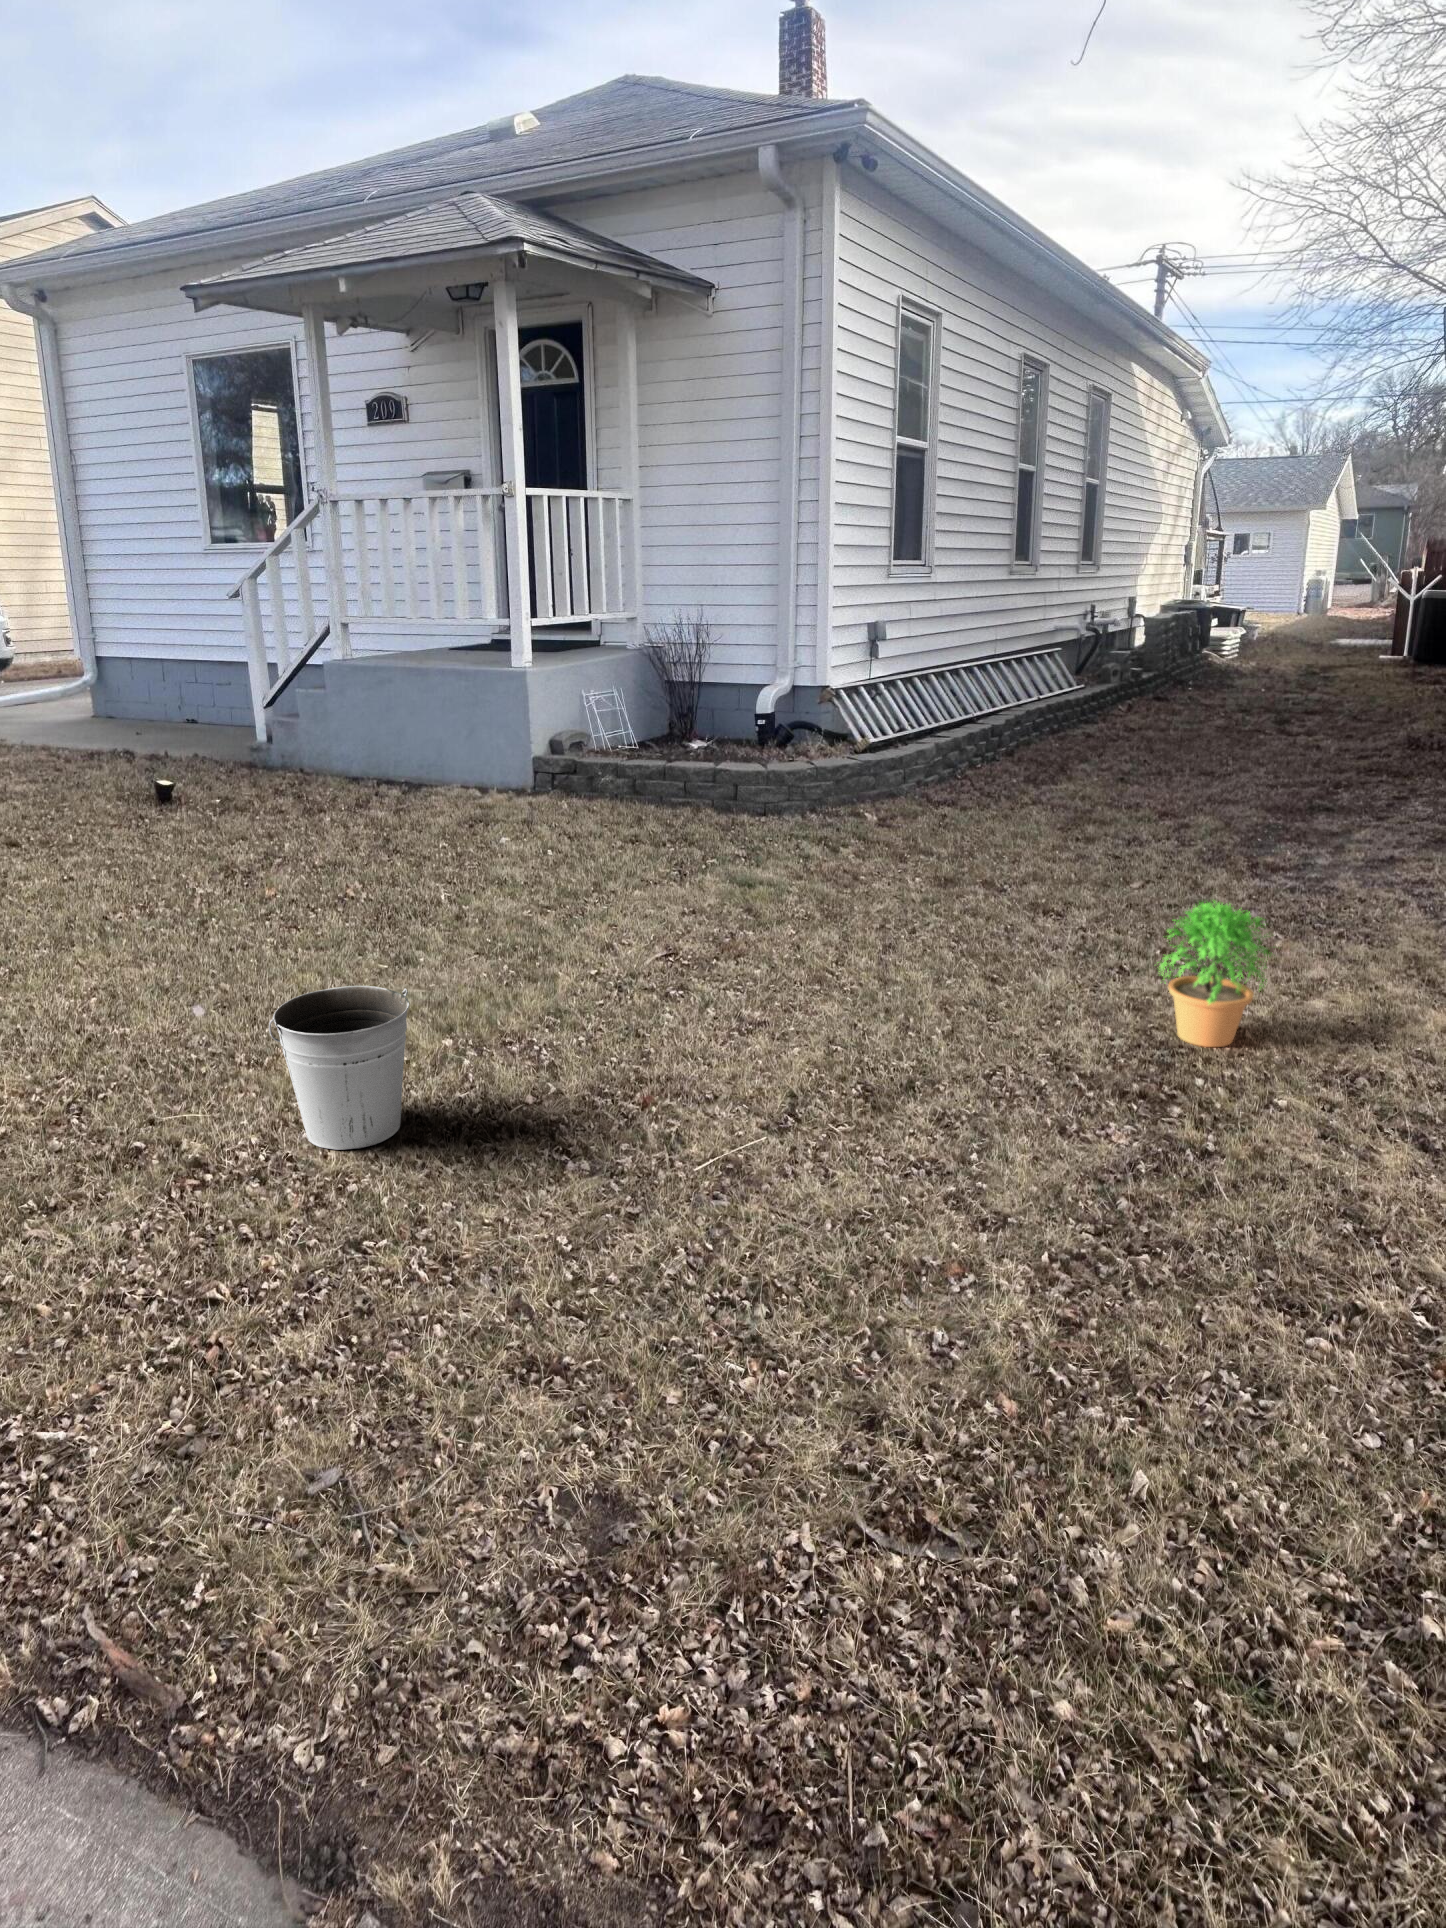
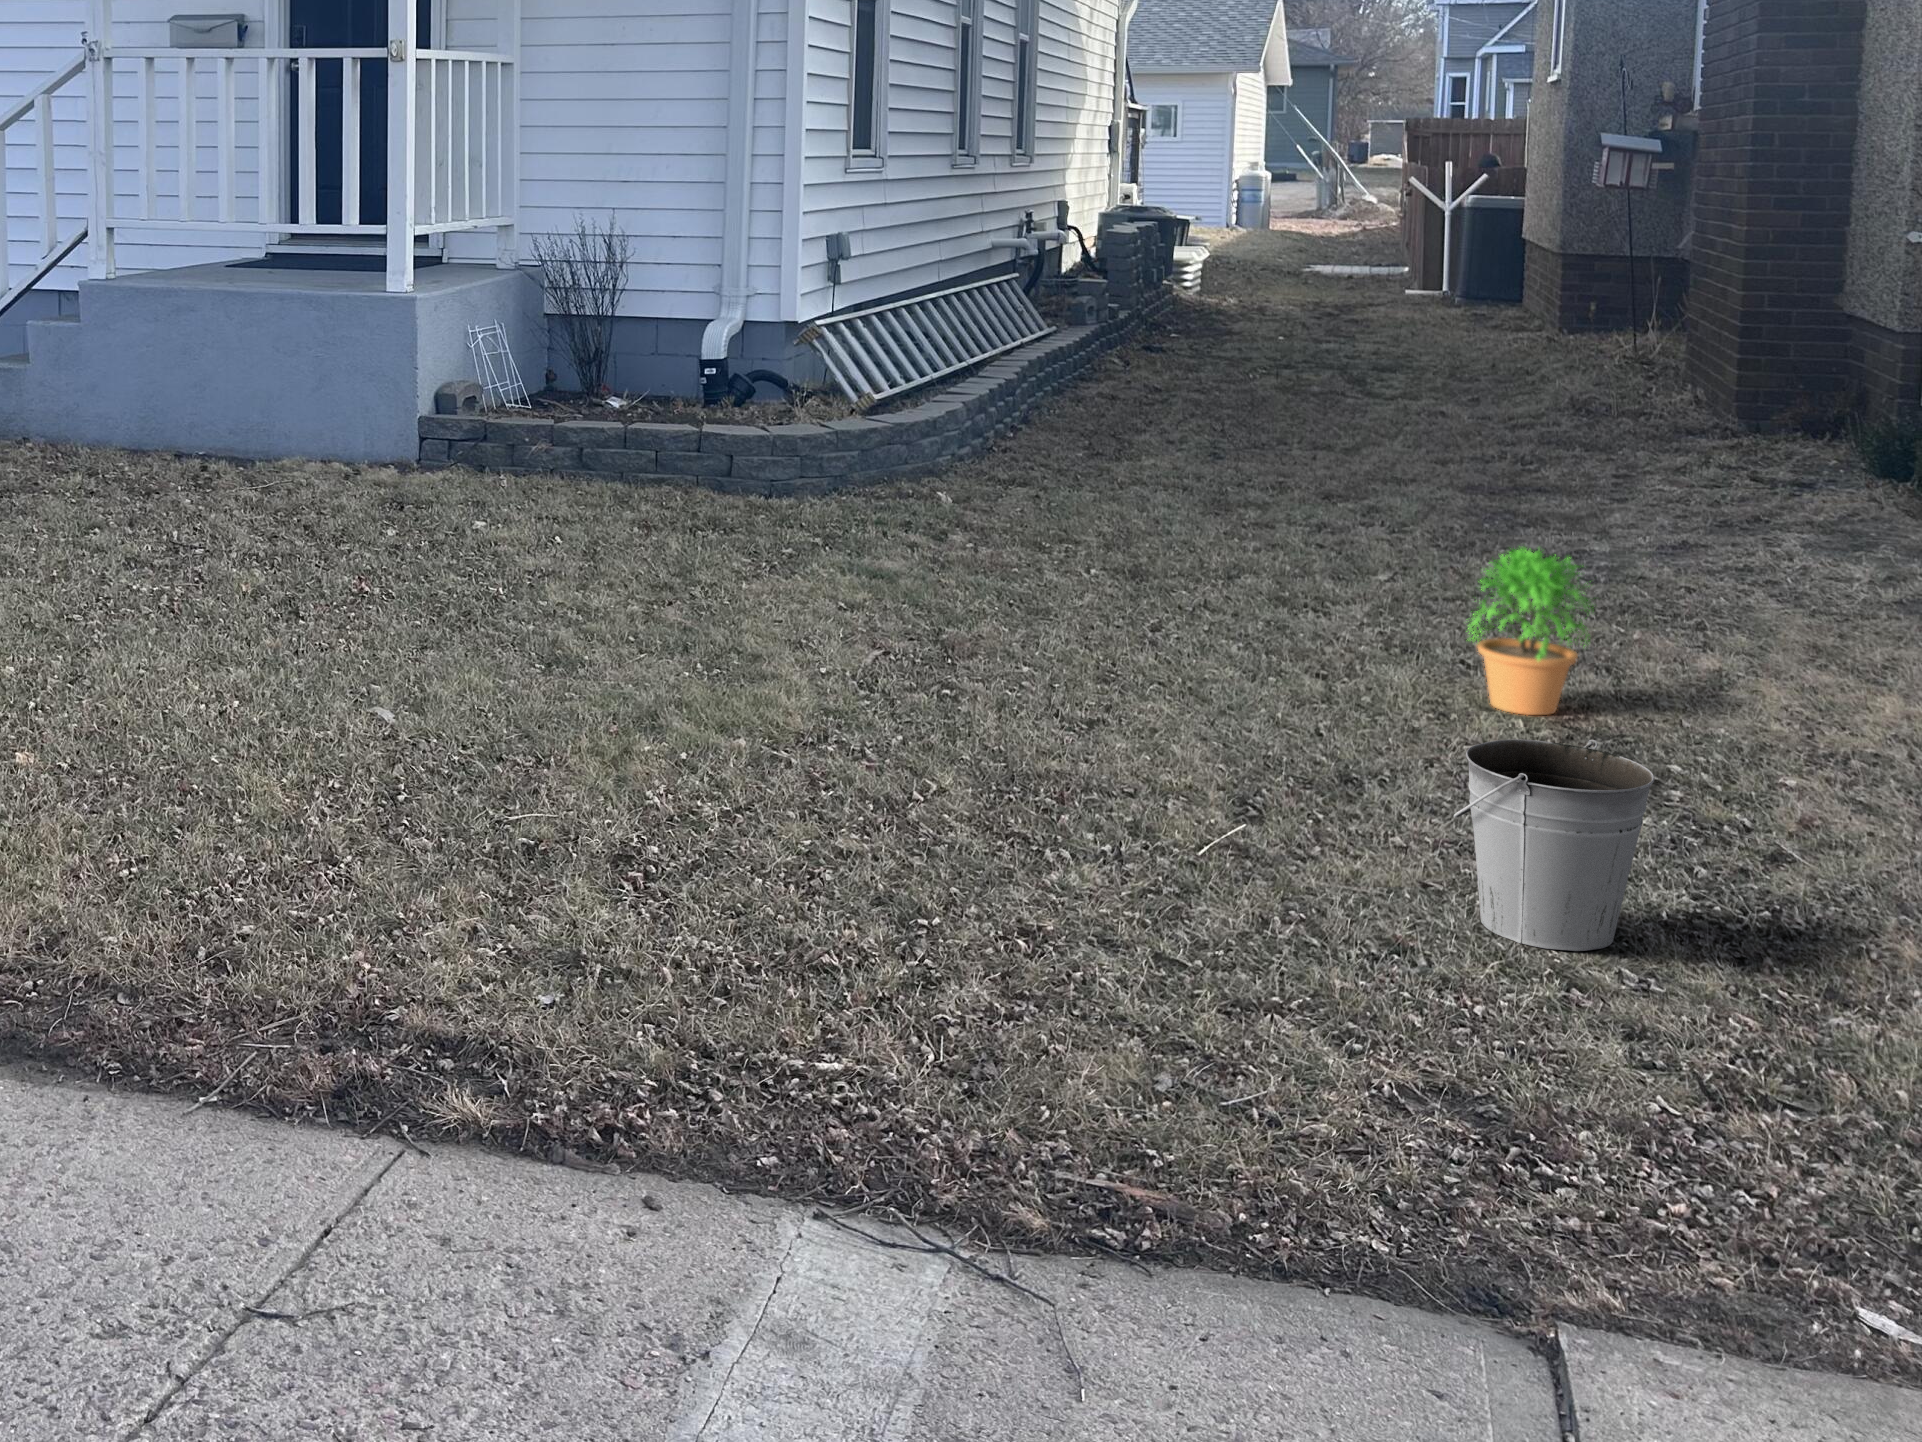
bucket: present [269,986,409,1150] -> present [1454,739,1654,951]

